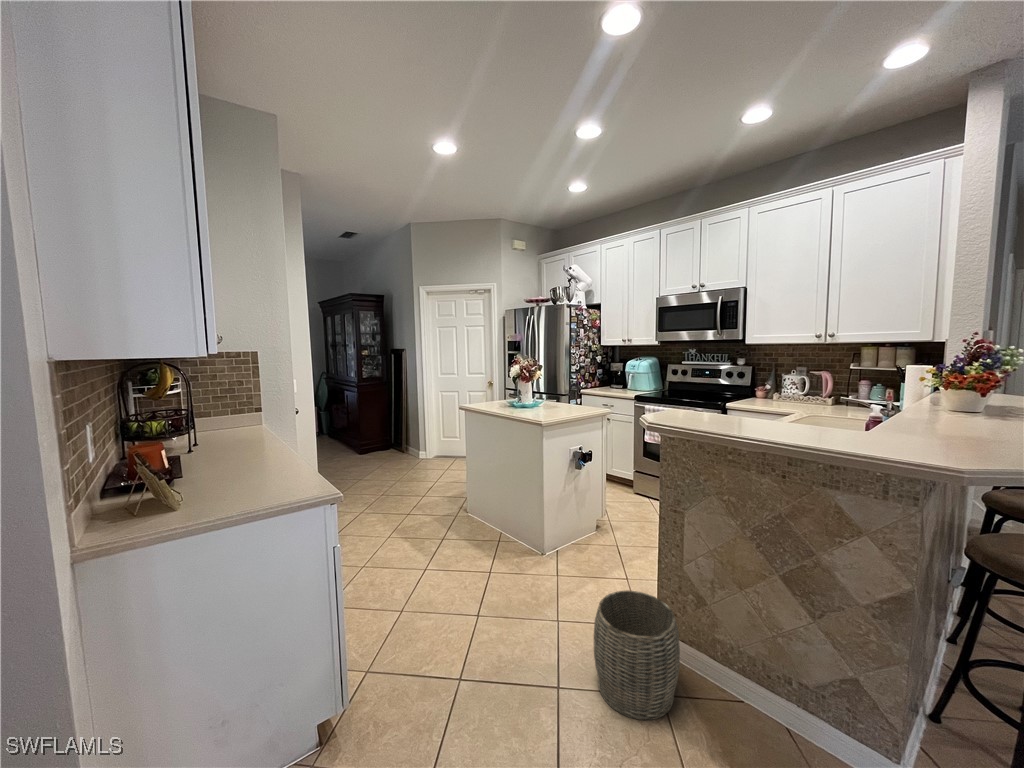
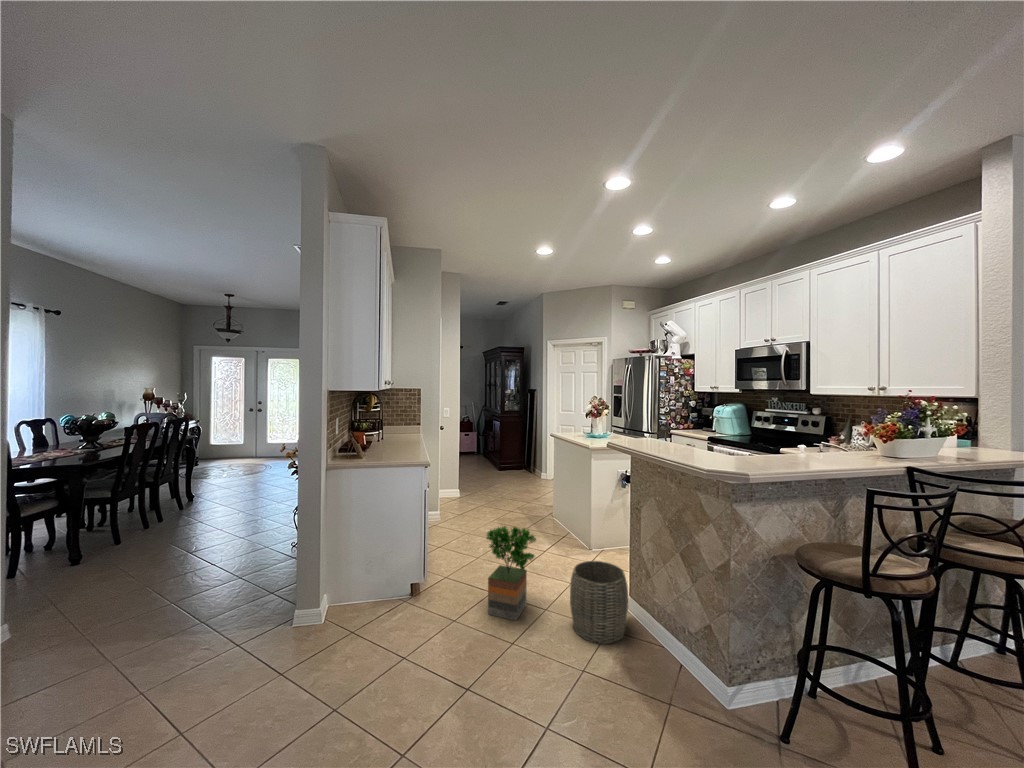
potted tree: none [451,567,543,722] -> present [487,526,536,621]

